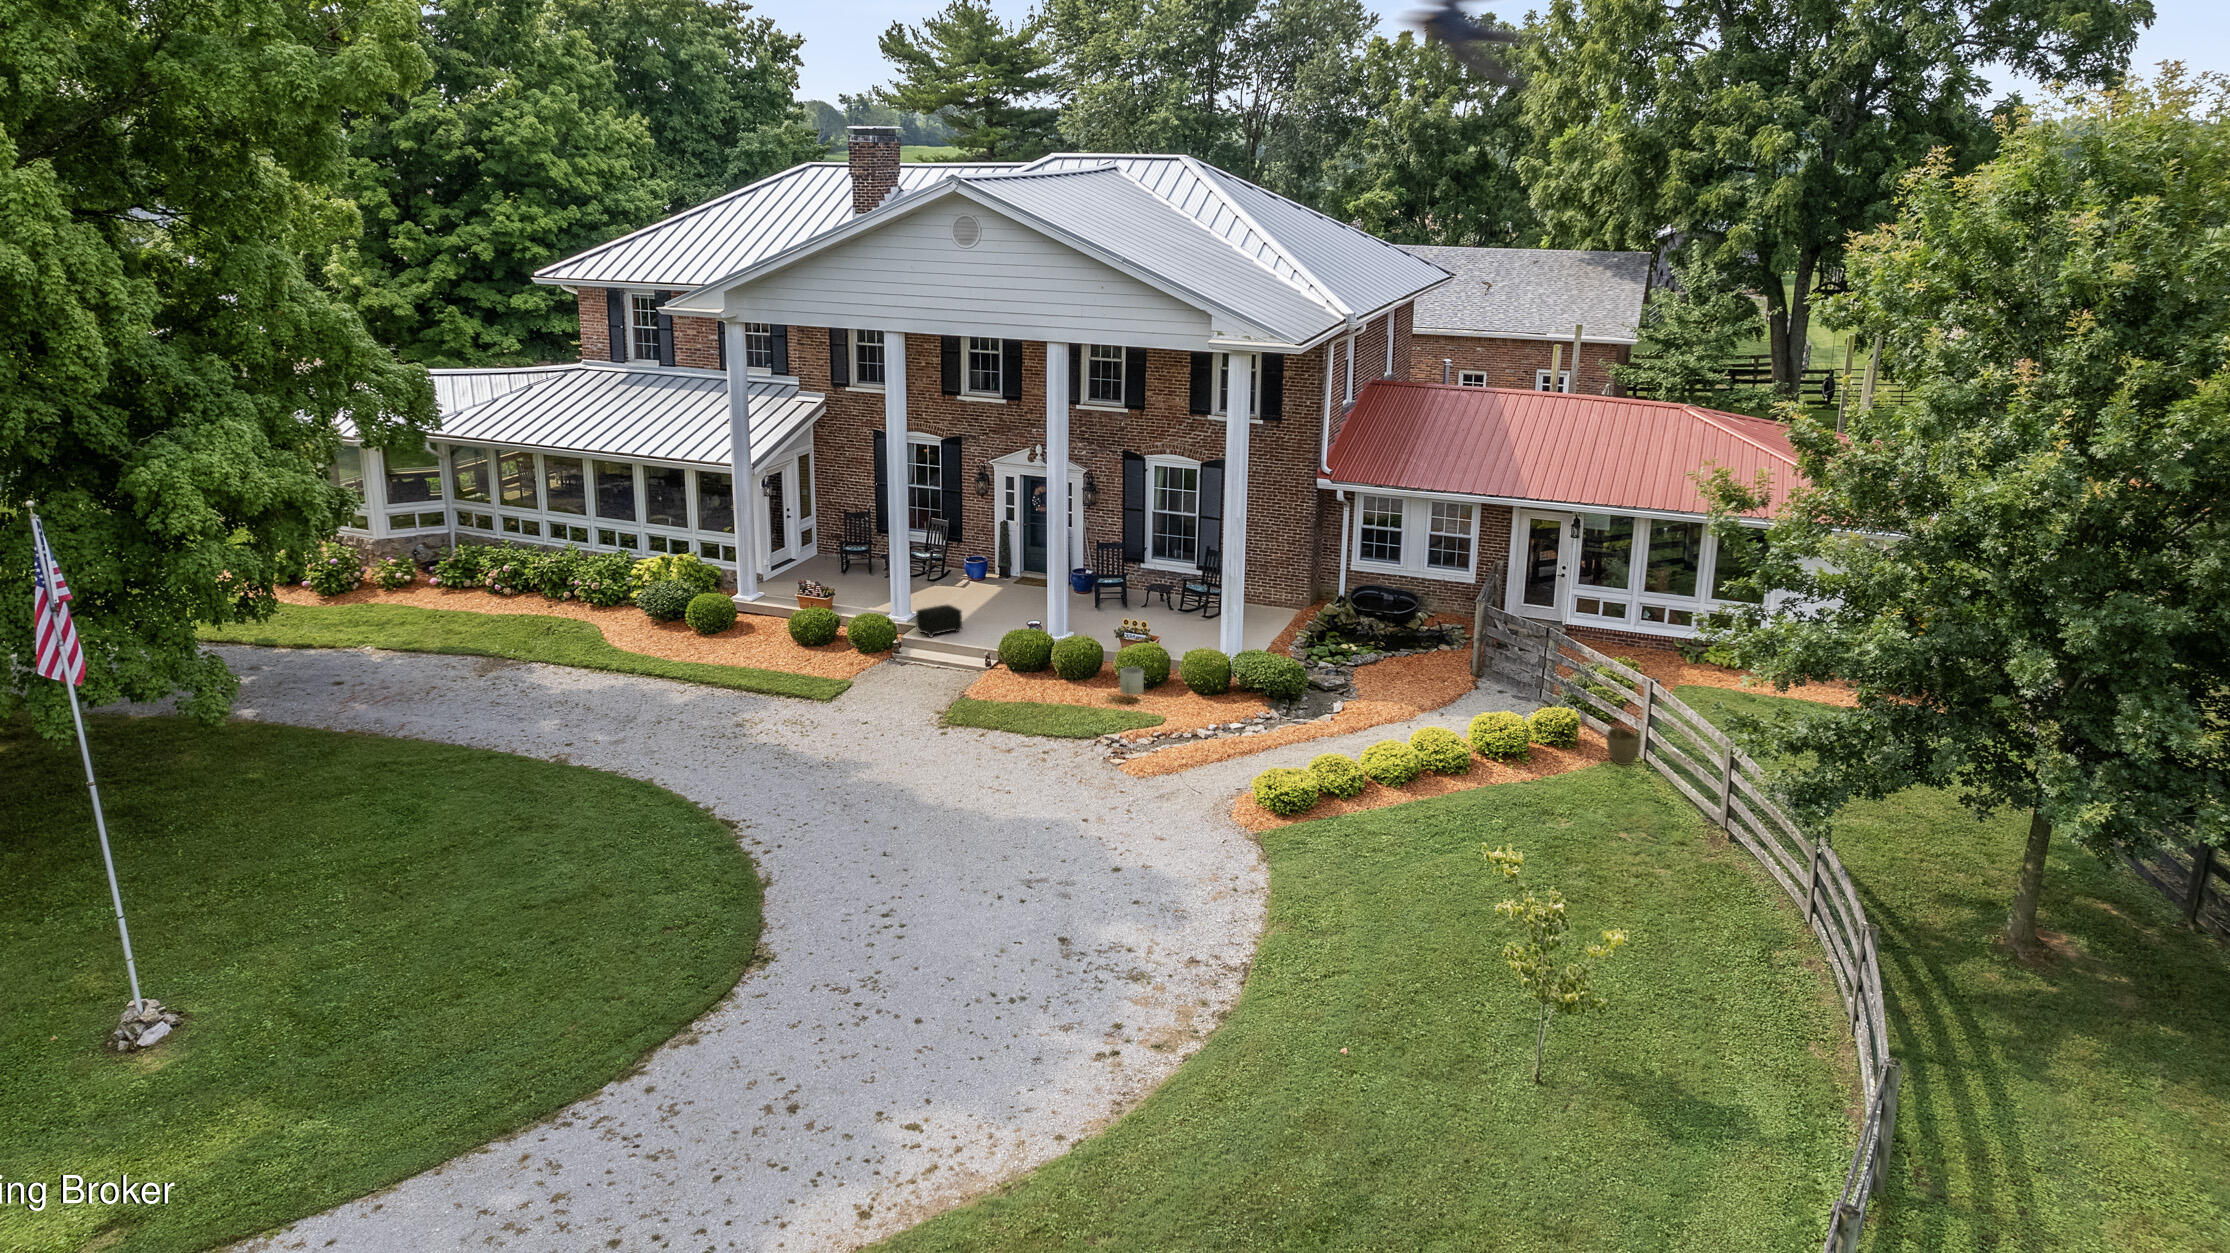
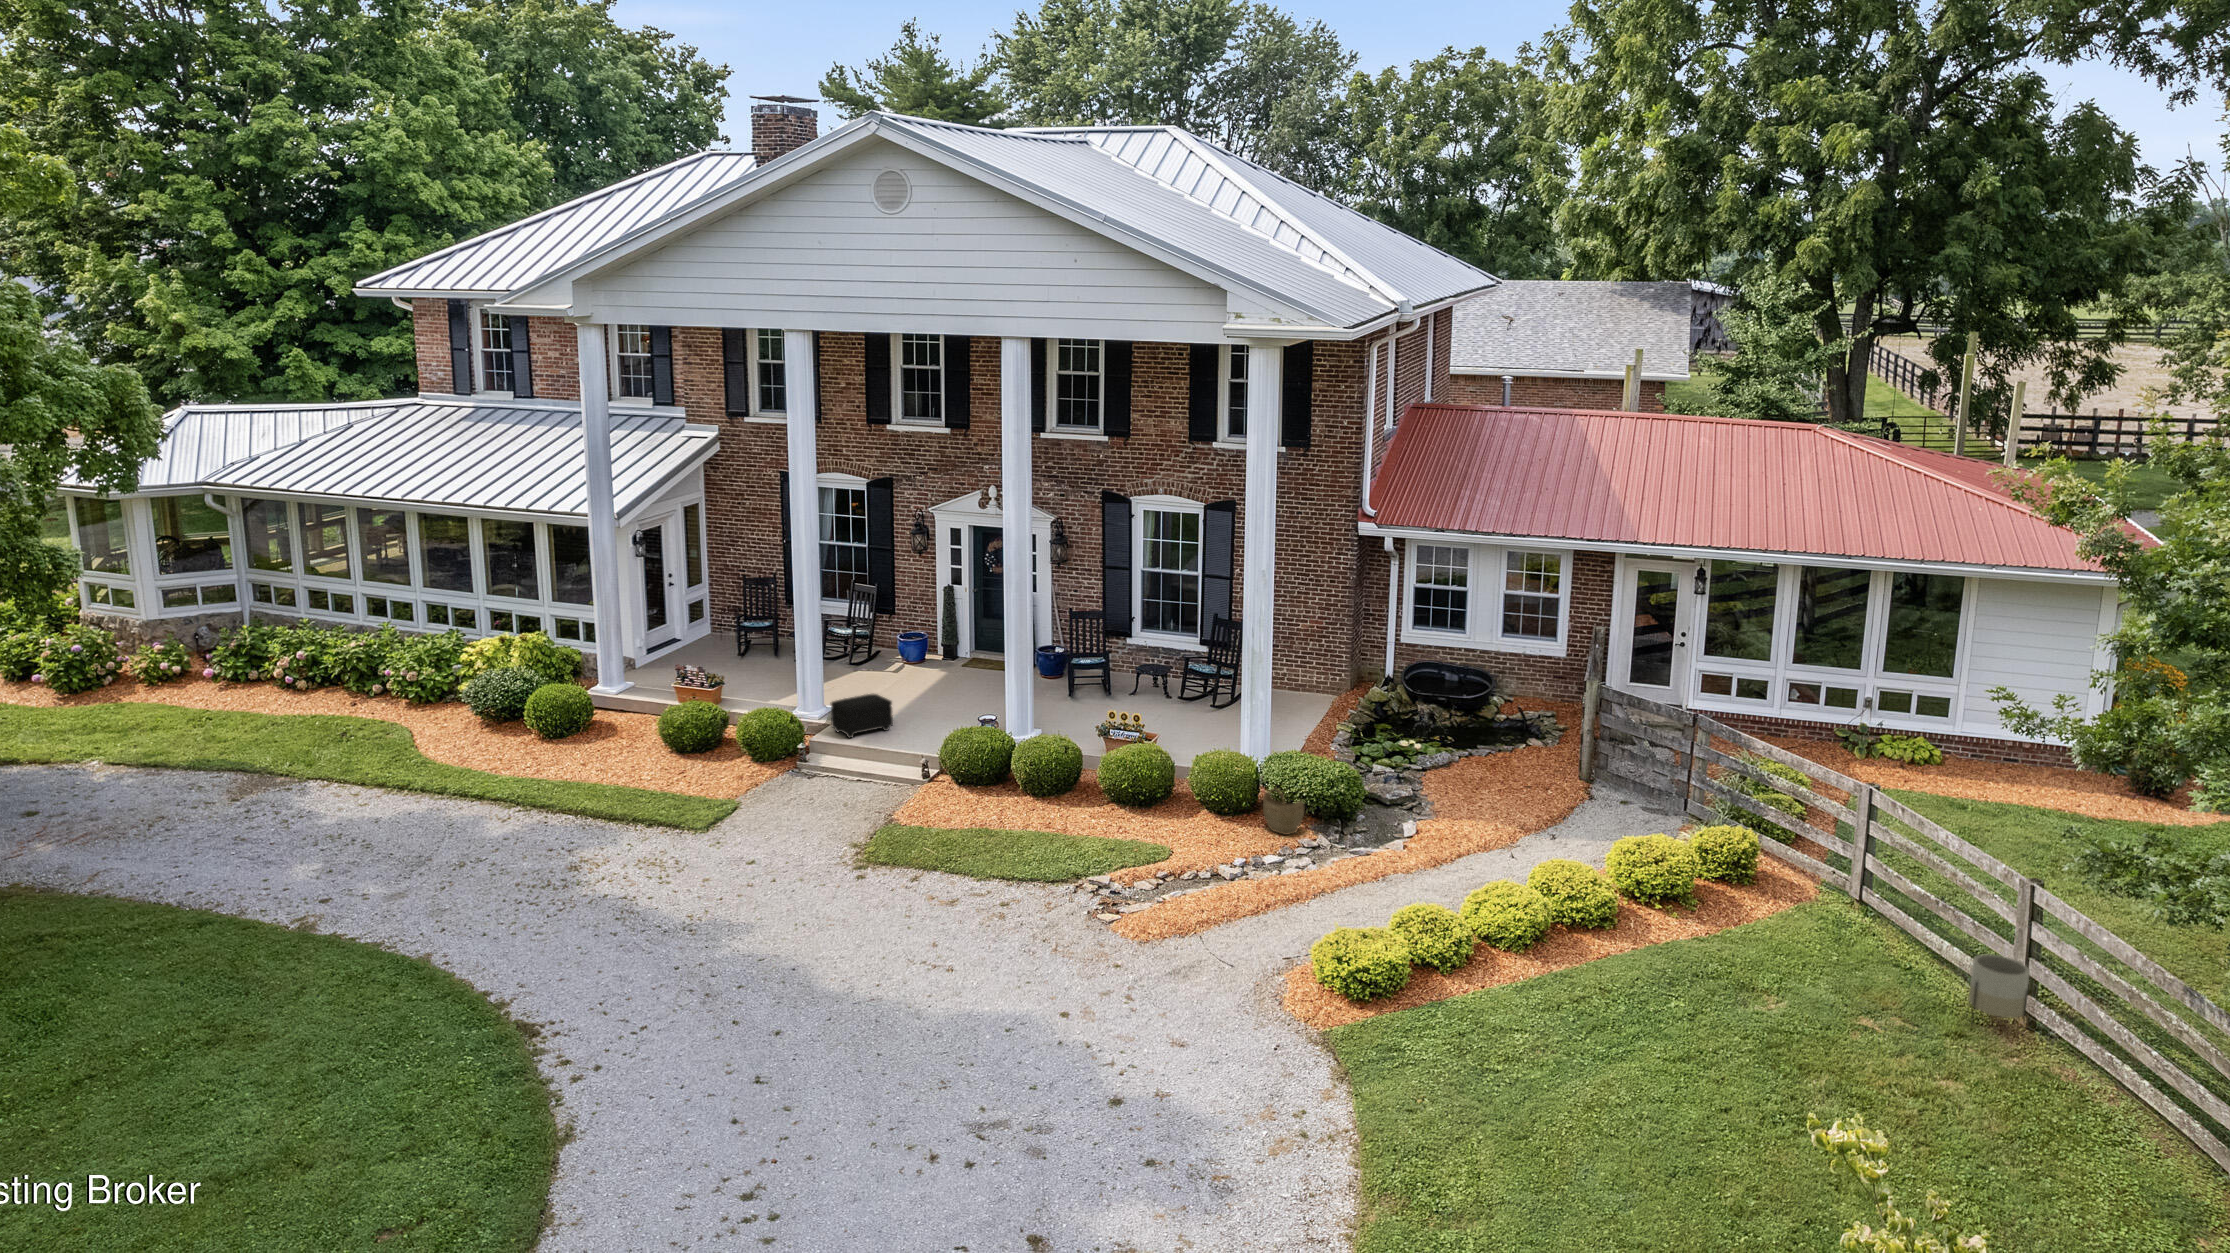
planter: present [1120,667,1144,696] -> present [1969,954,2030,1019]
woven basket: present [1607,727,1641,765] -> present [1263,790,1304,835]

